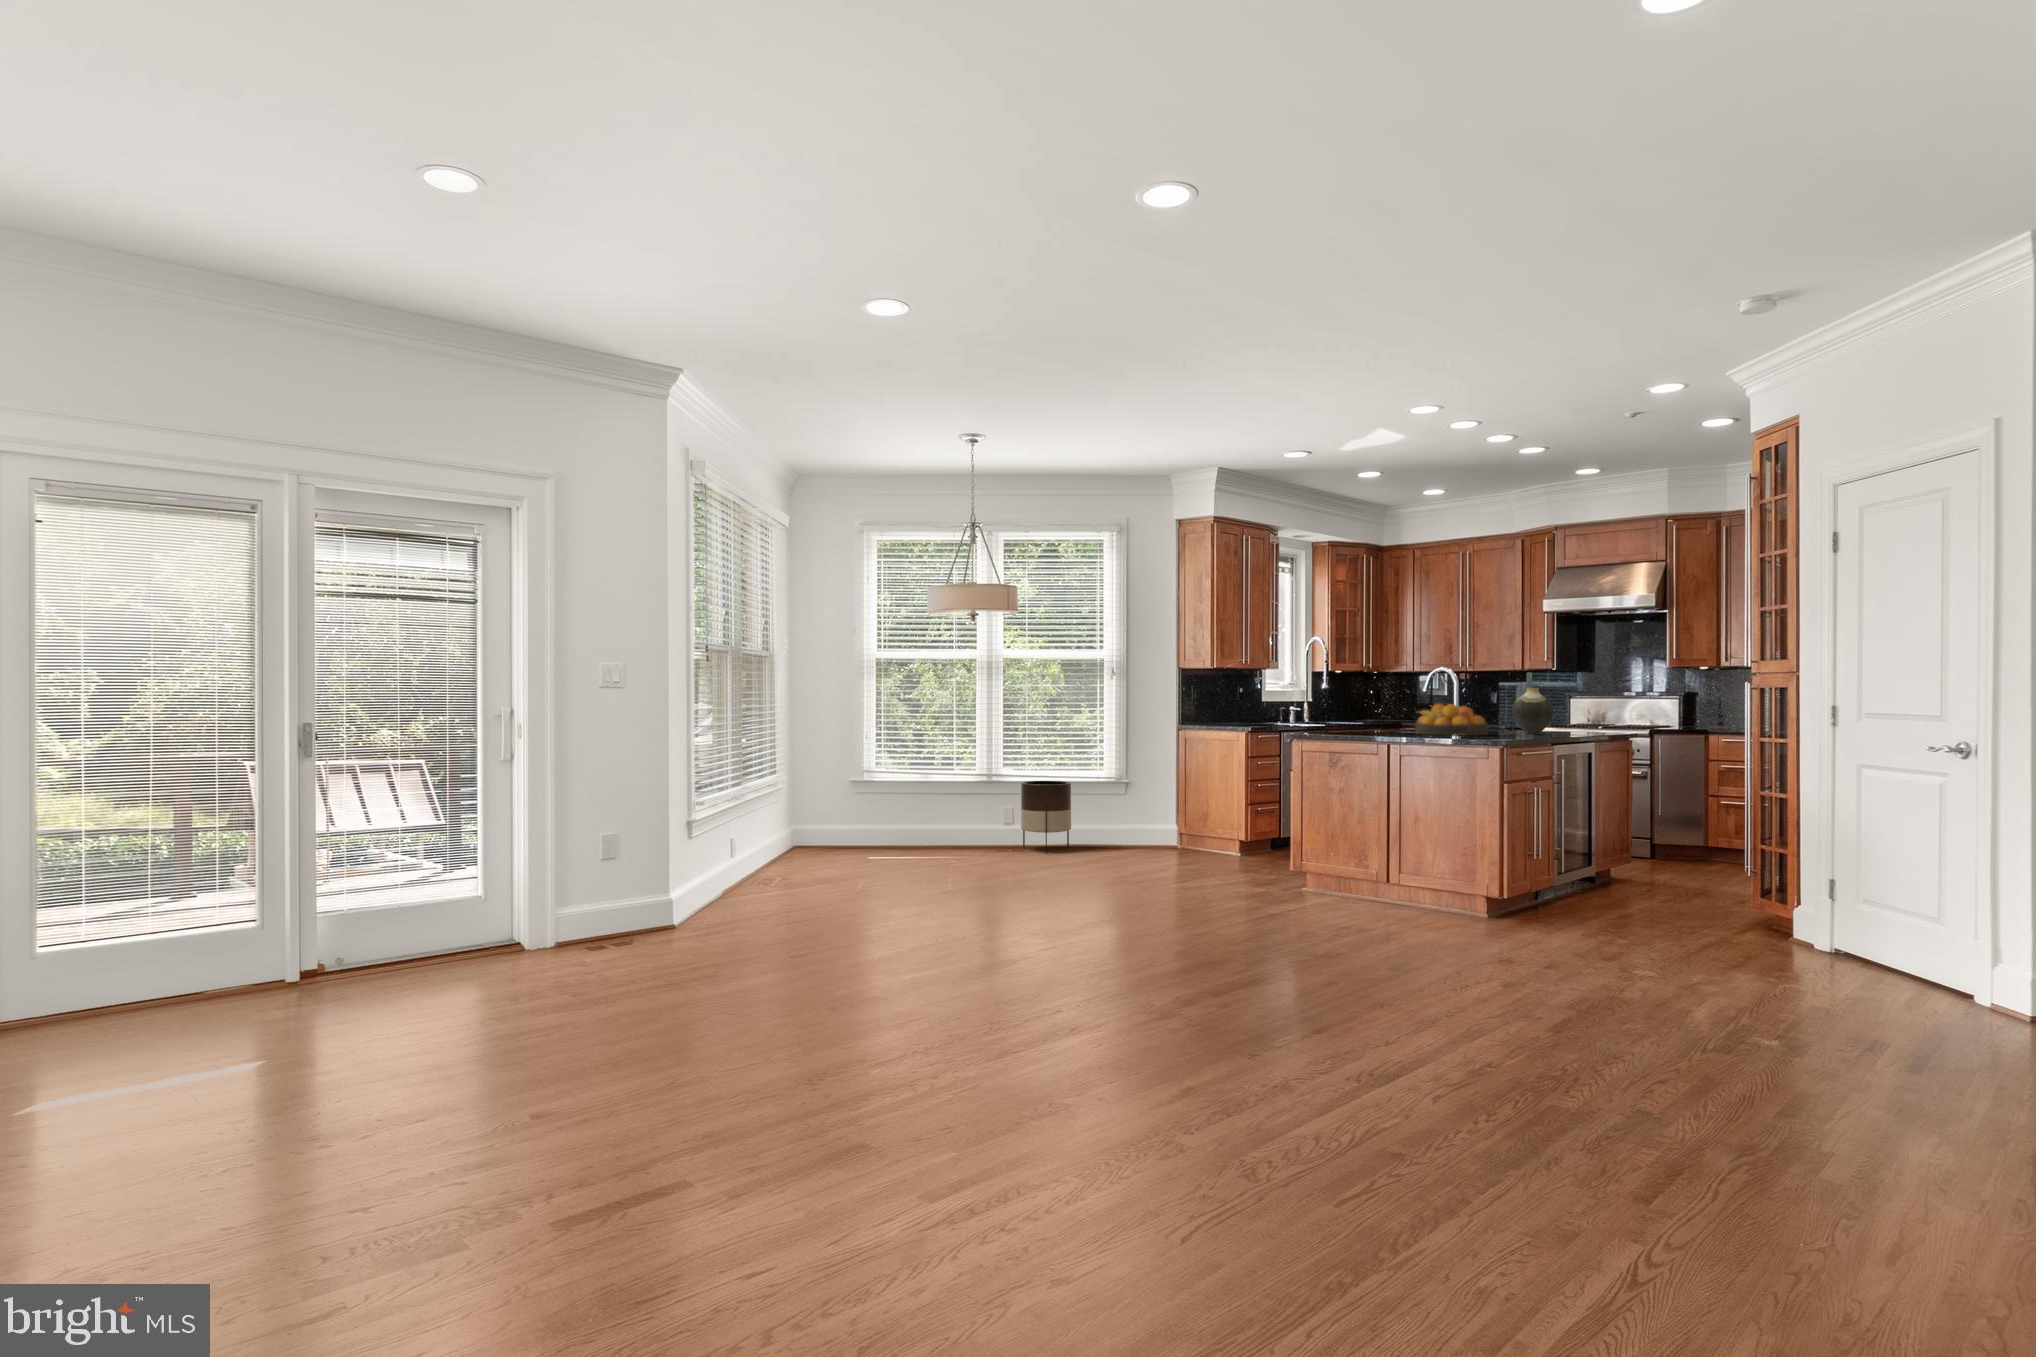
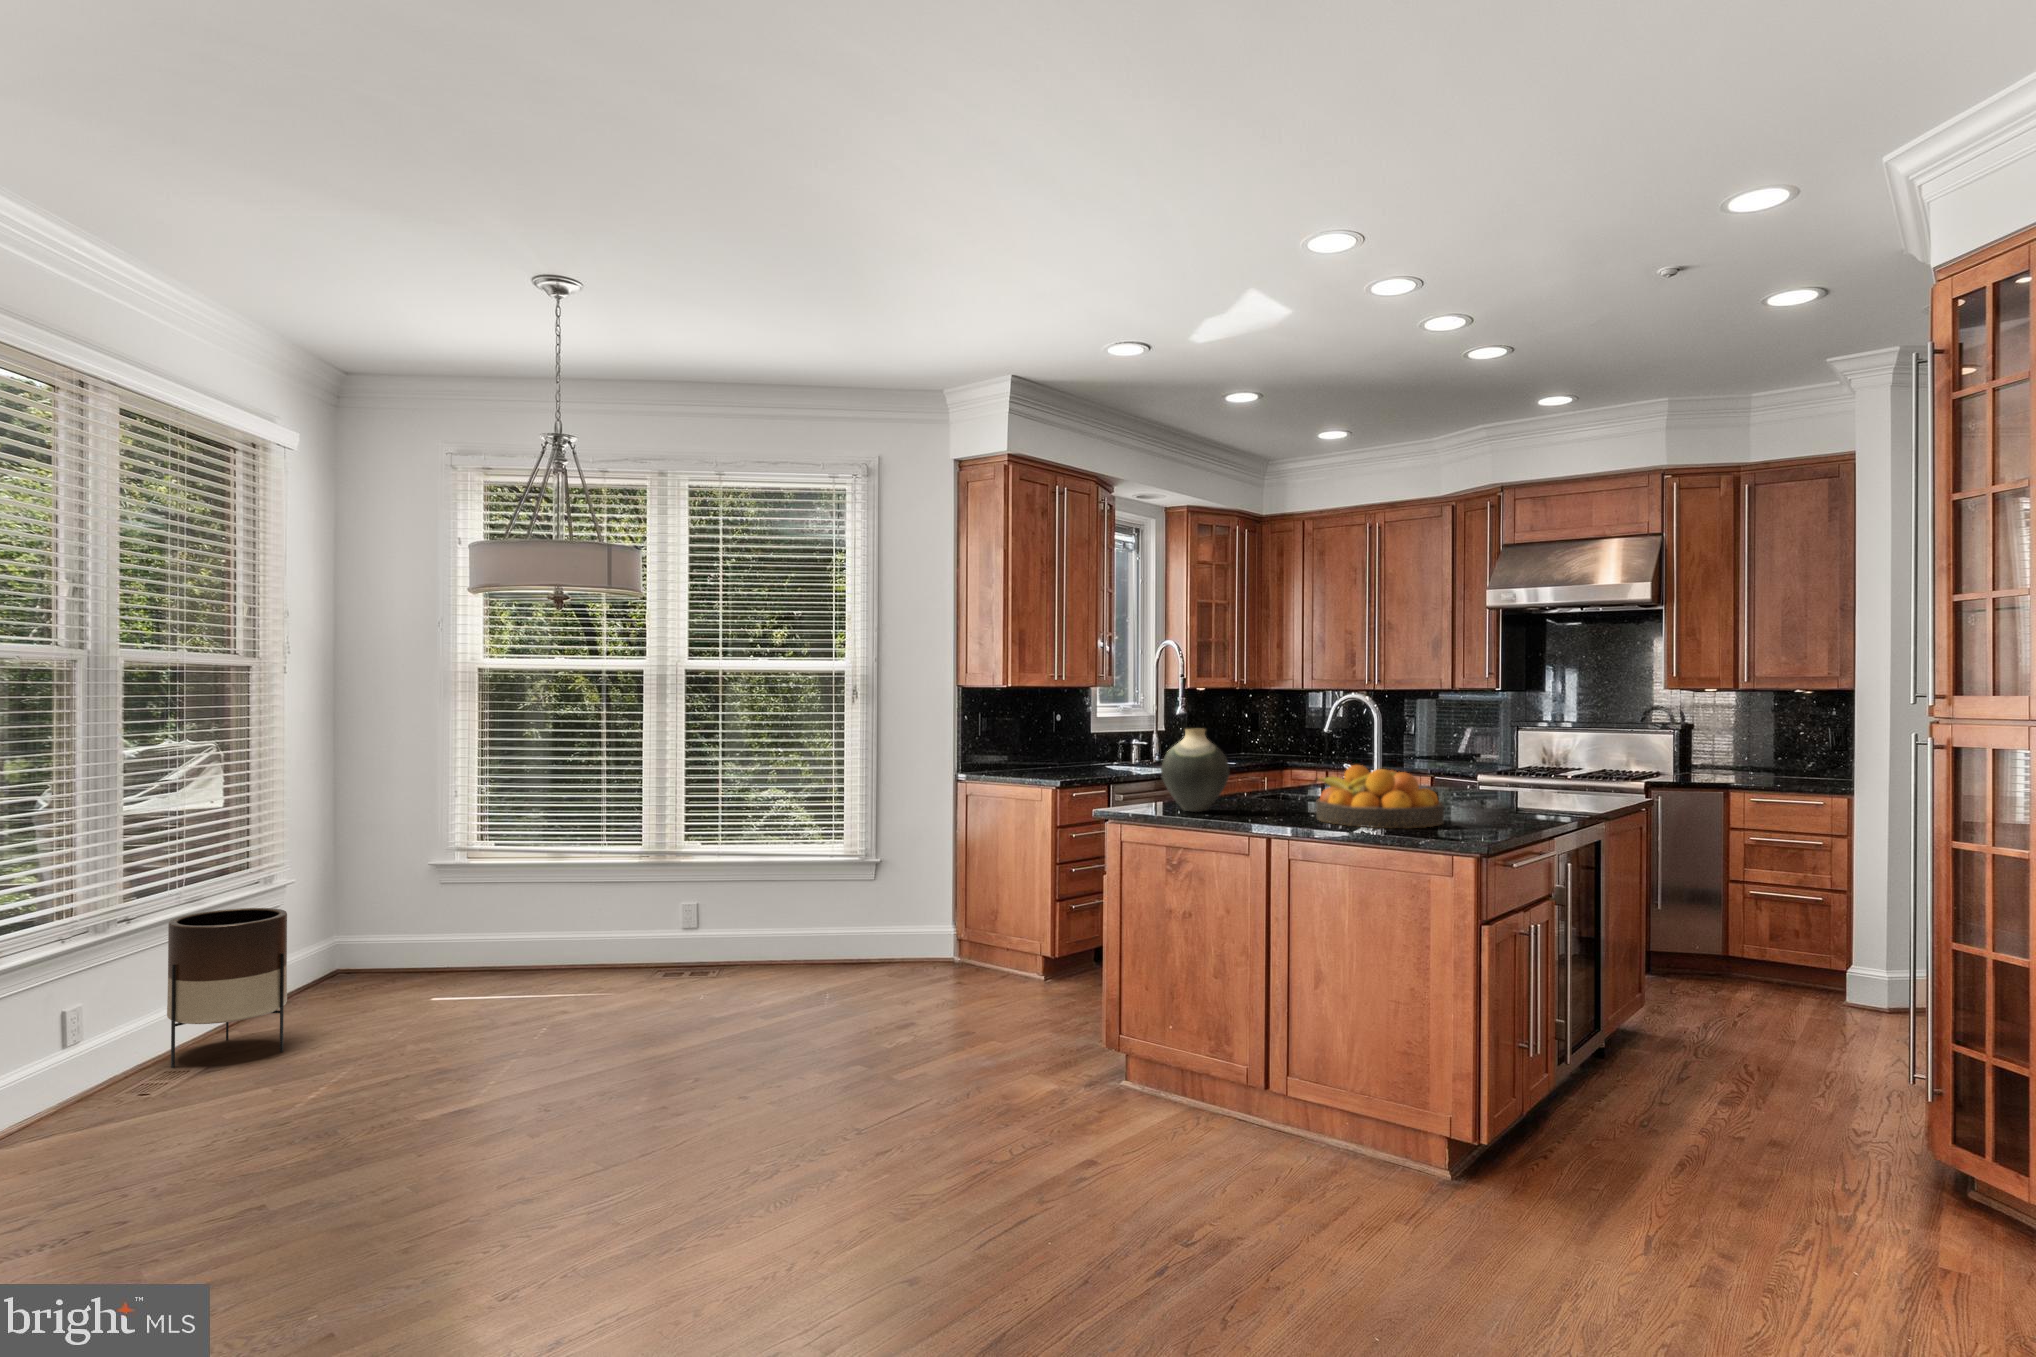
vase: present [1512,688,1553,734] -> present [1161,729,1229,812]
planter: present [1021,781,1071,854] -> present [167,908,287,1068]

